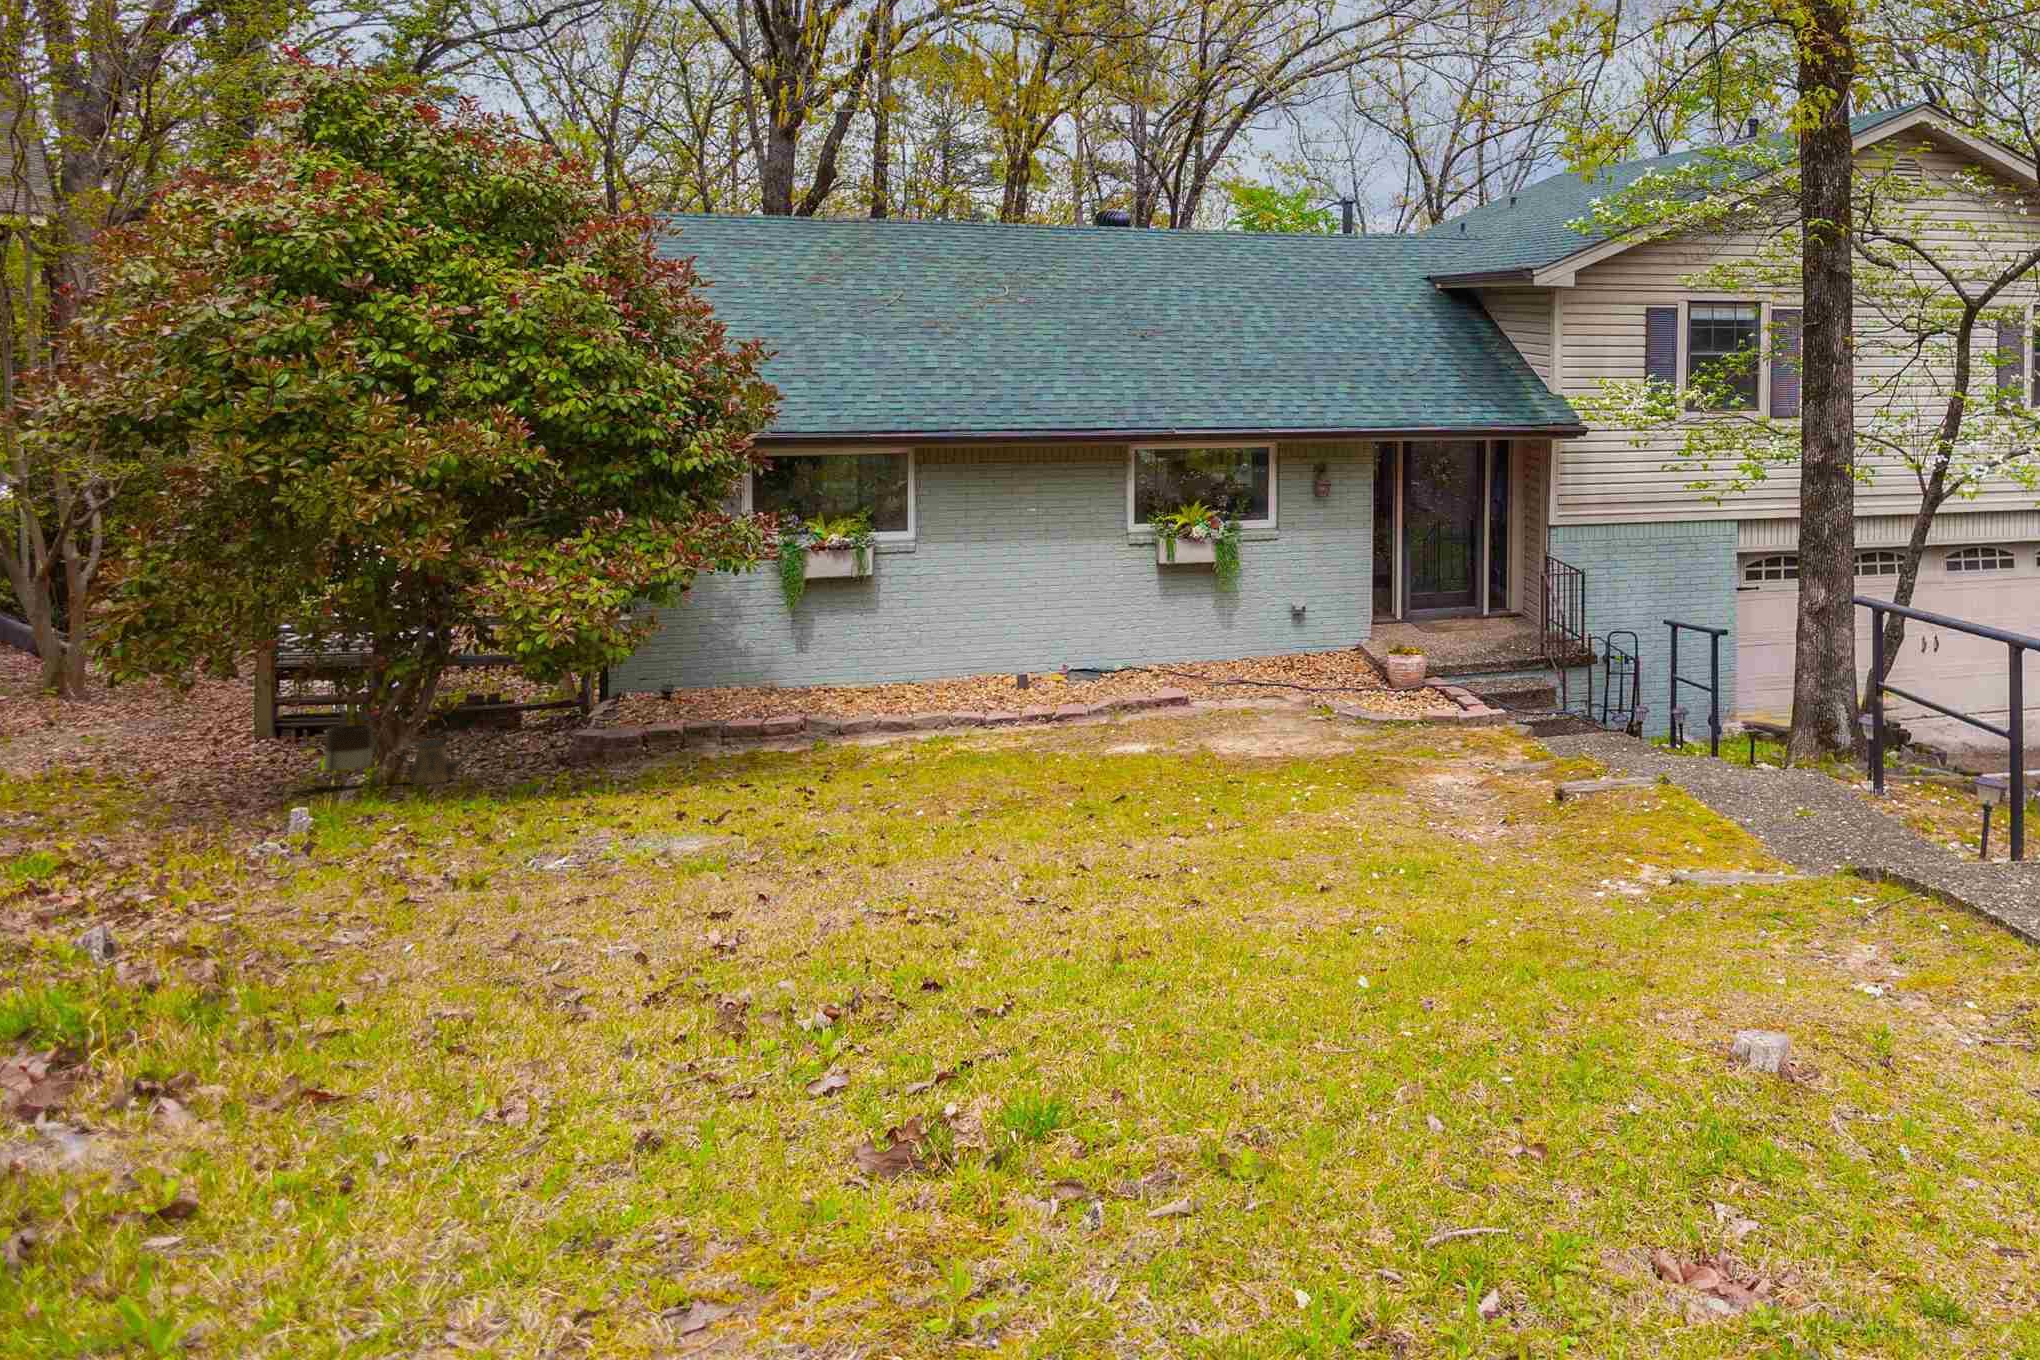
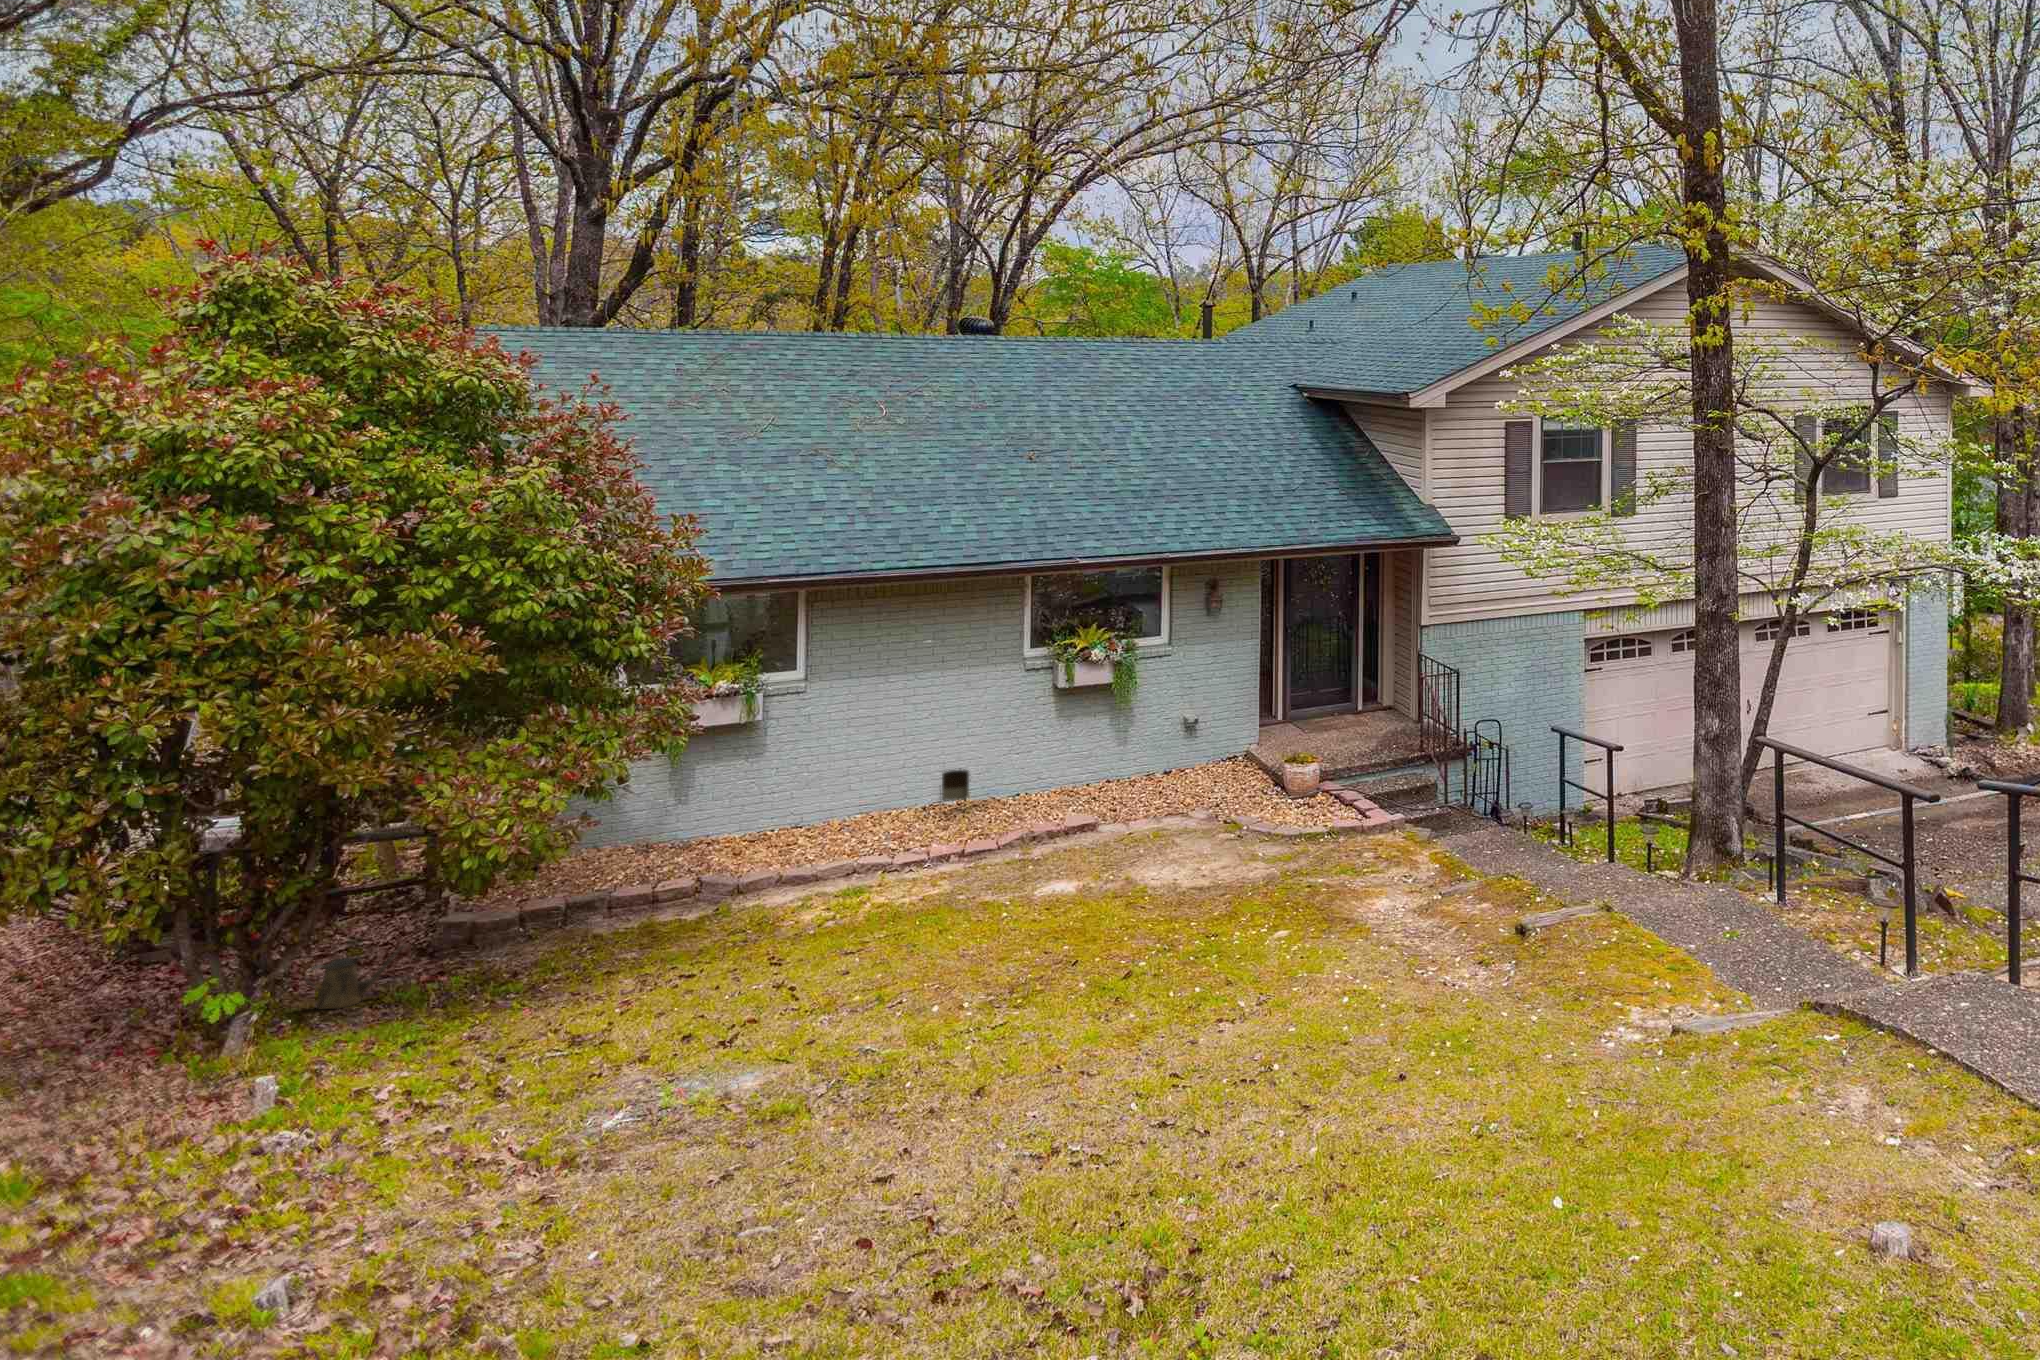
planter: present [324,725,374,784] -> present [940,770,969,801]

